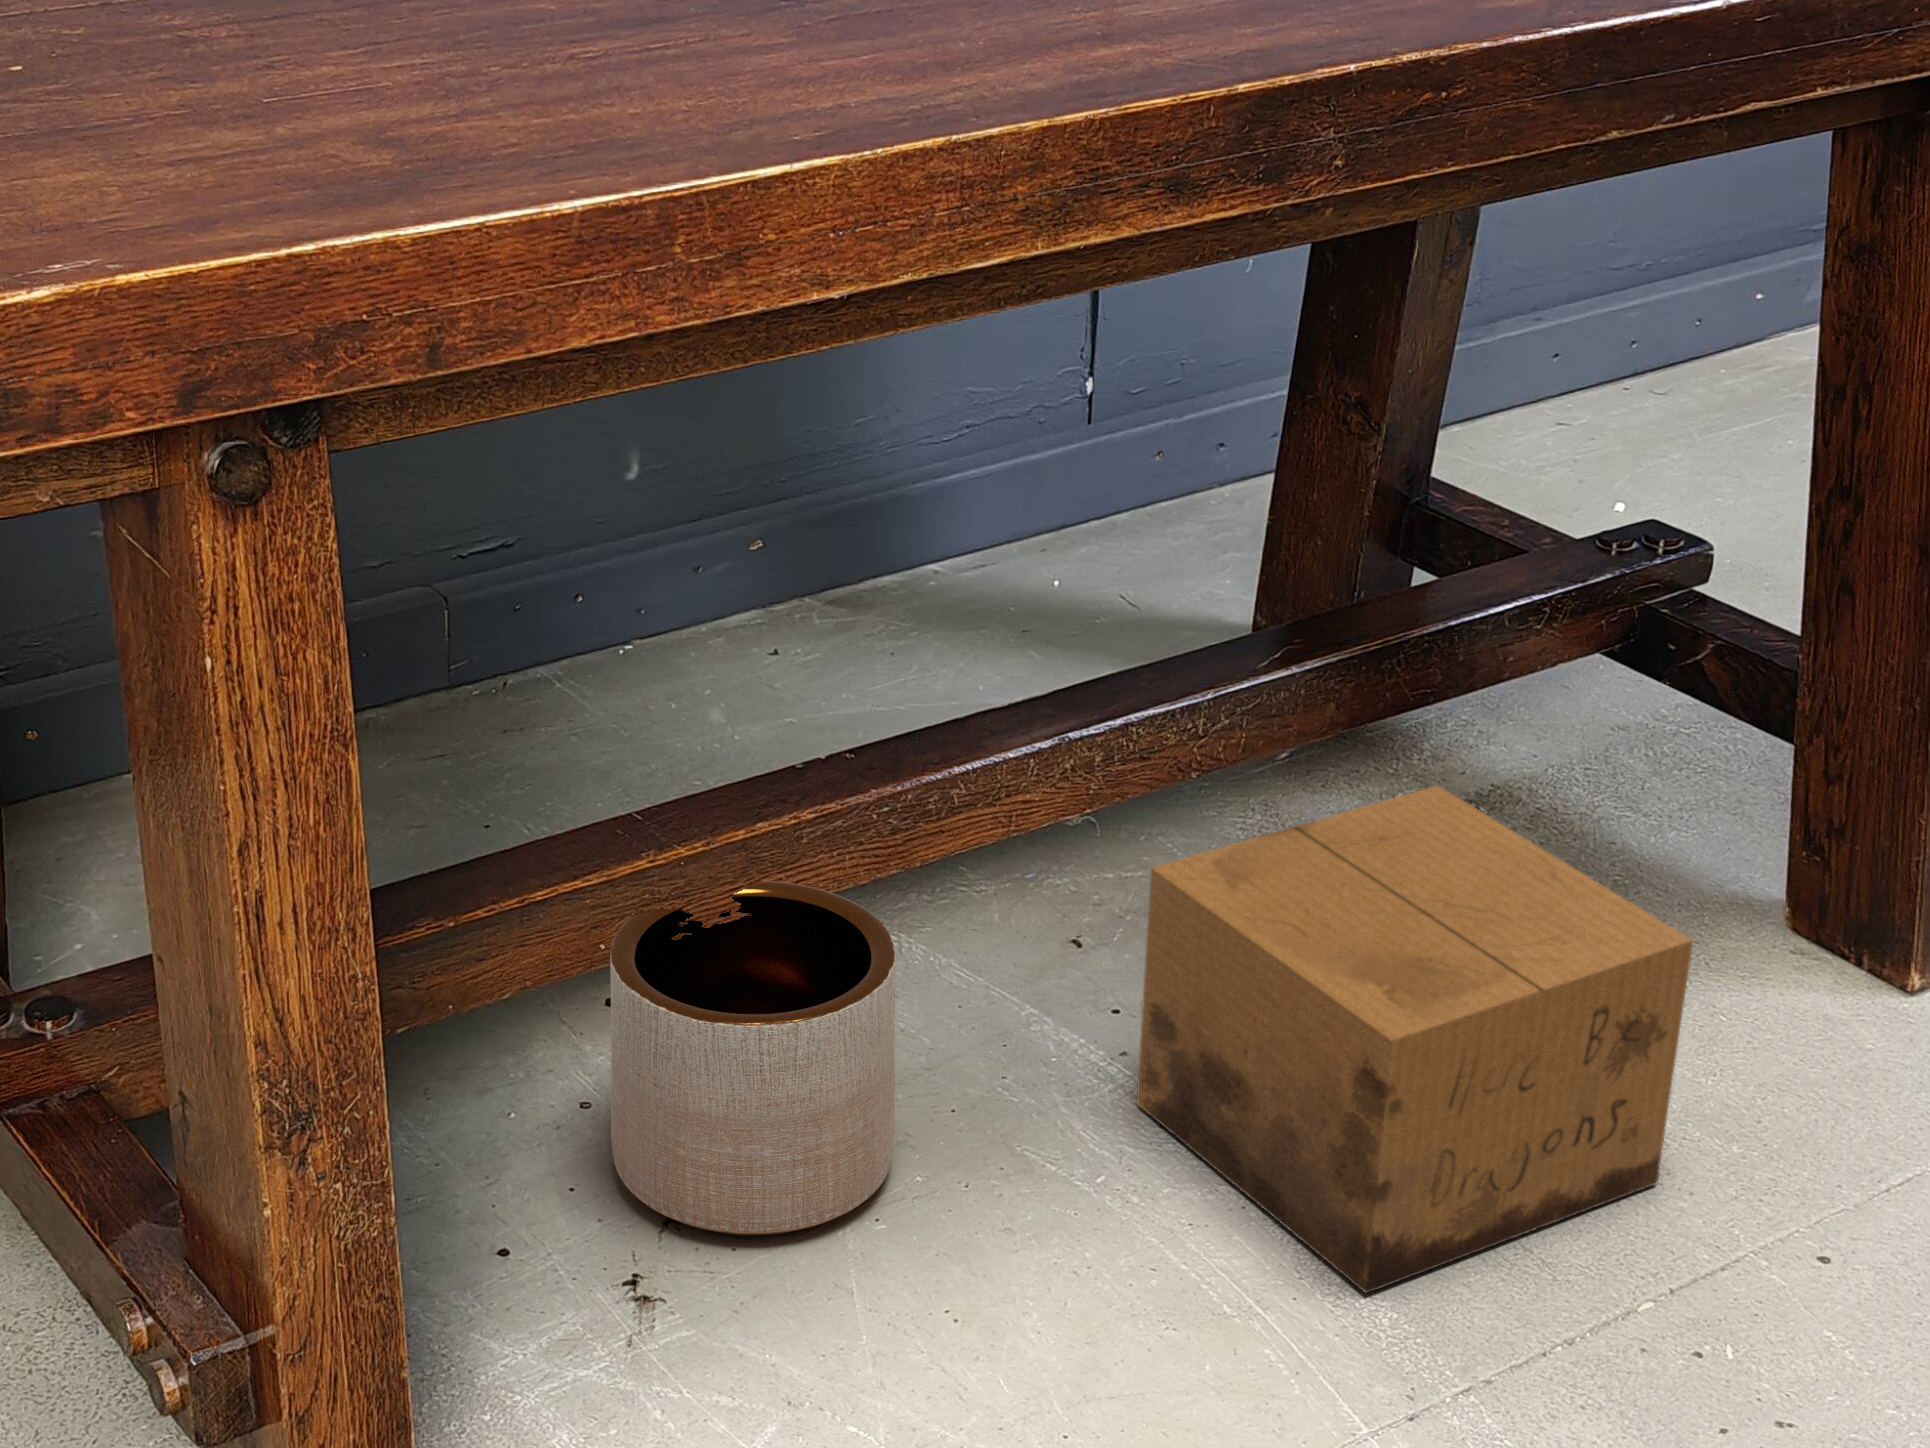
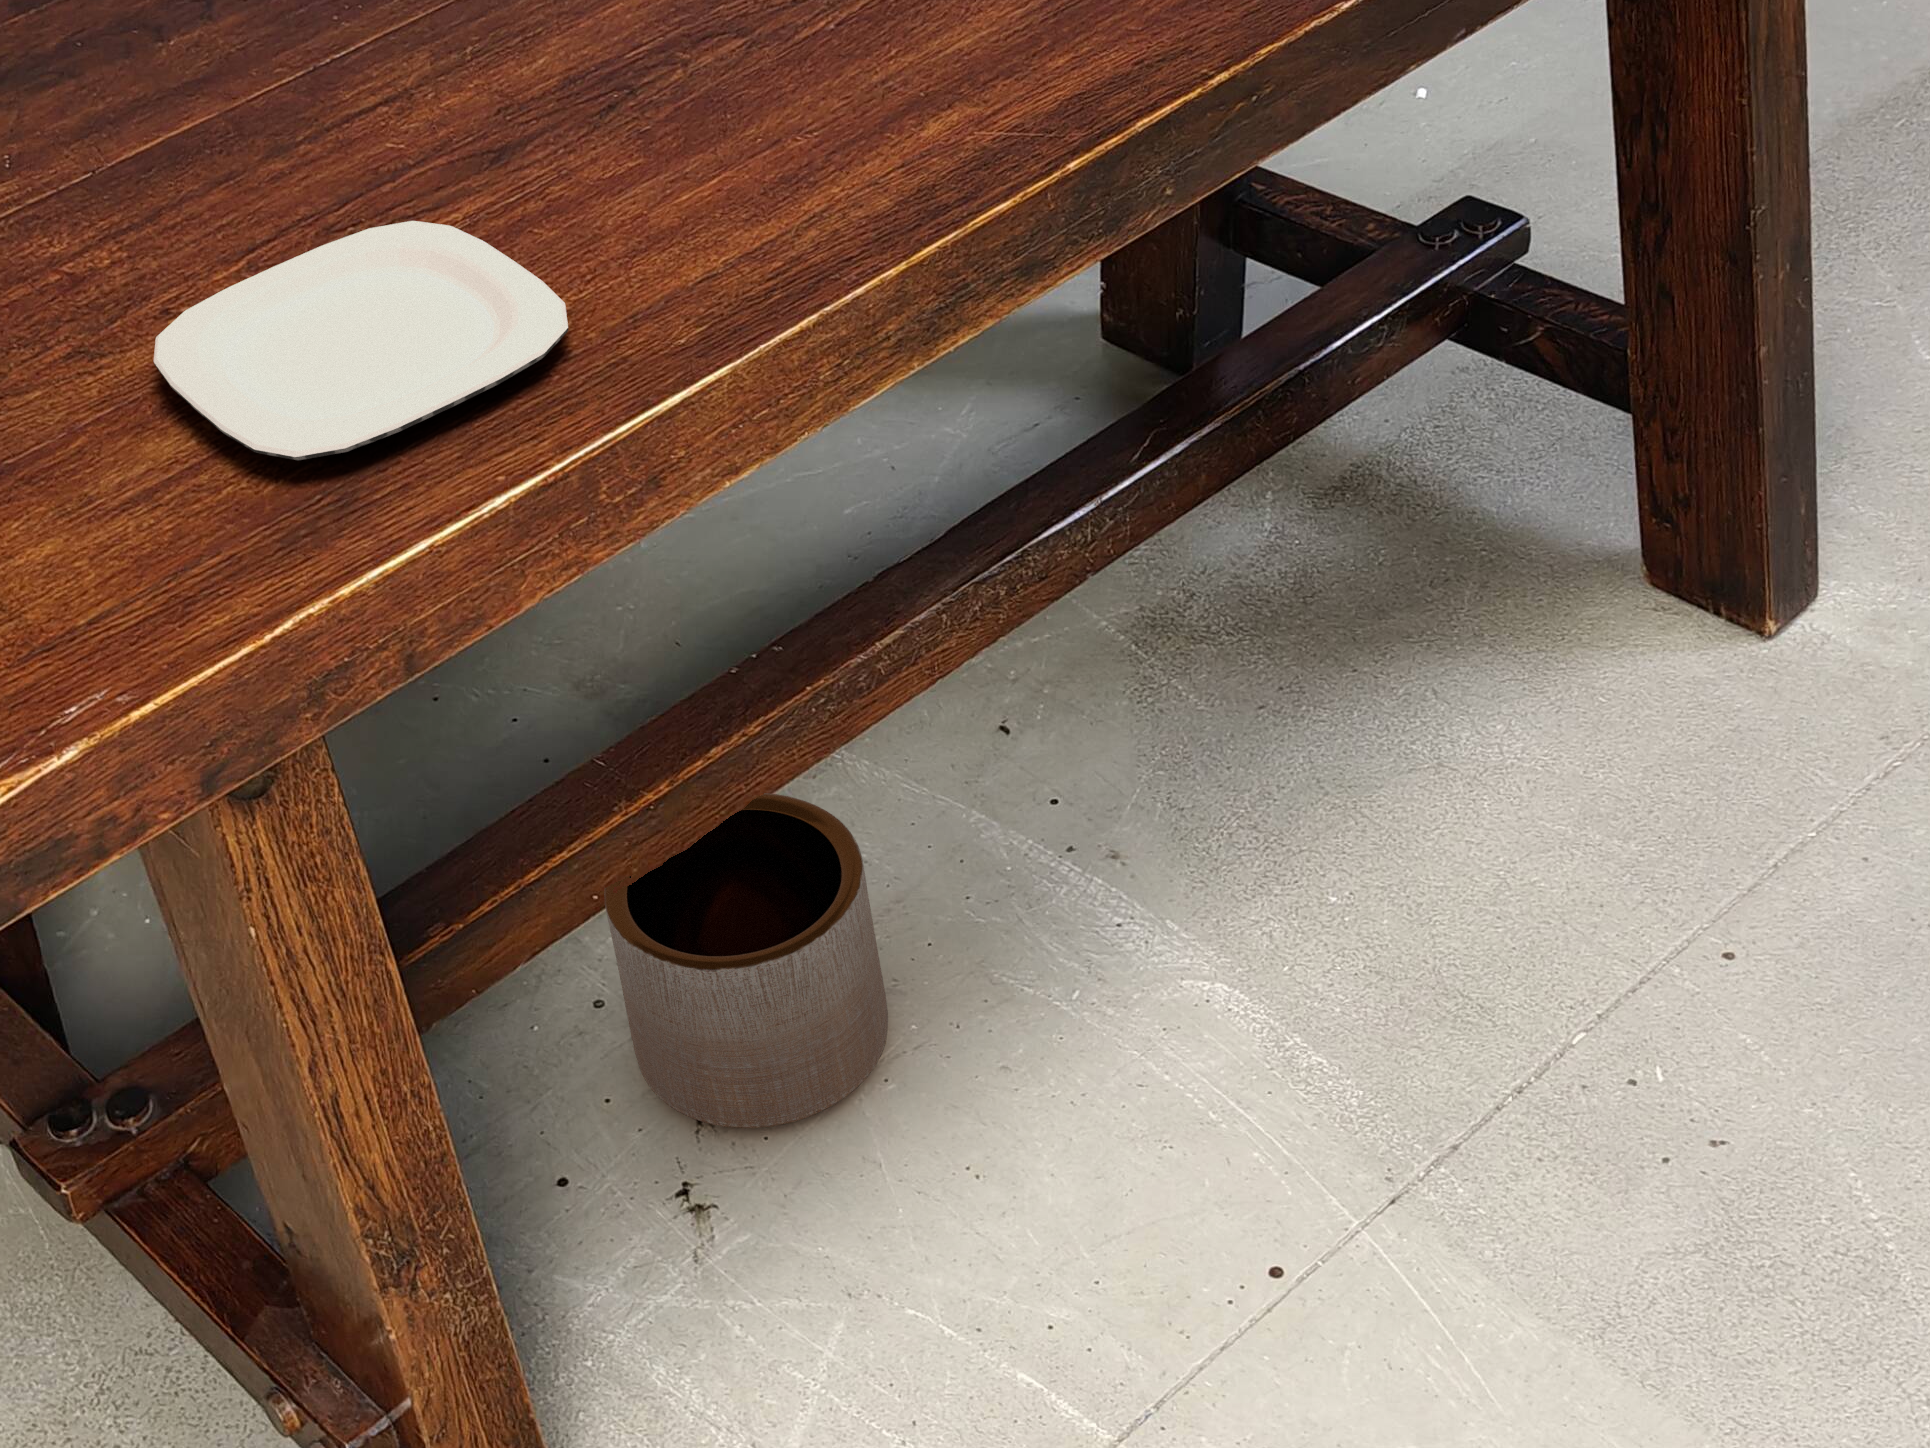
plate: none [242,24,681,146] -> present [154,221,568,460]
cardboard box: present [1137,786,1693,1293] -> none [1074,570,1573,1078]

